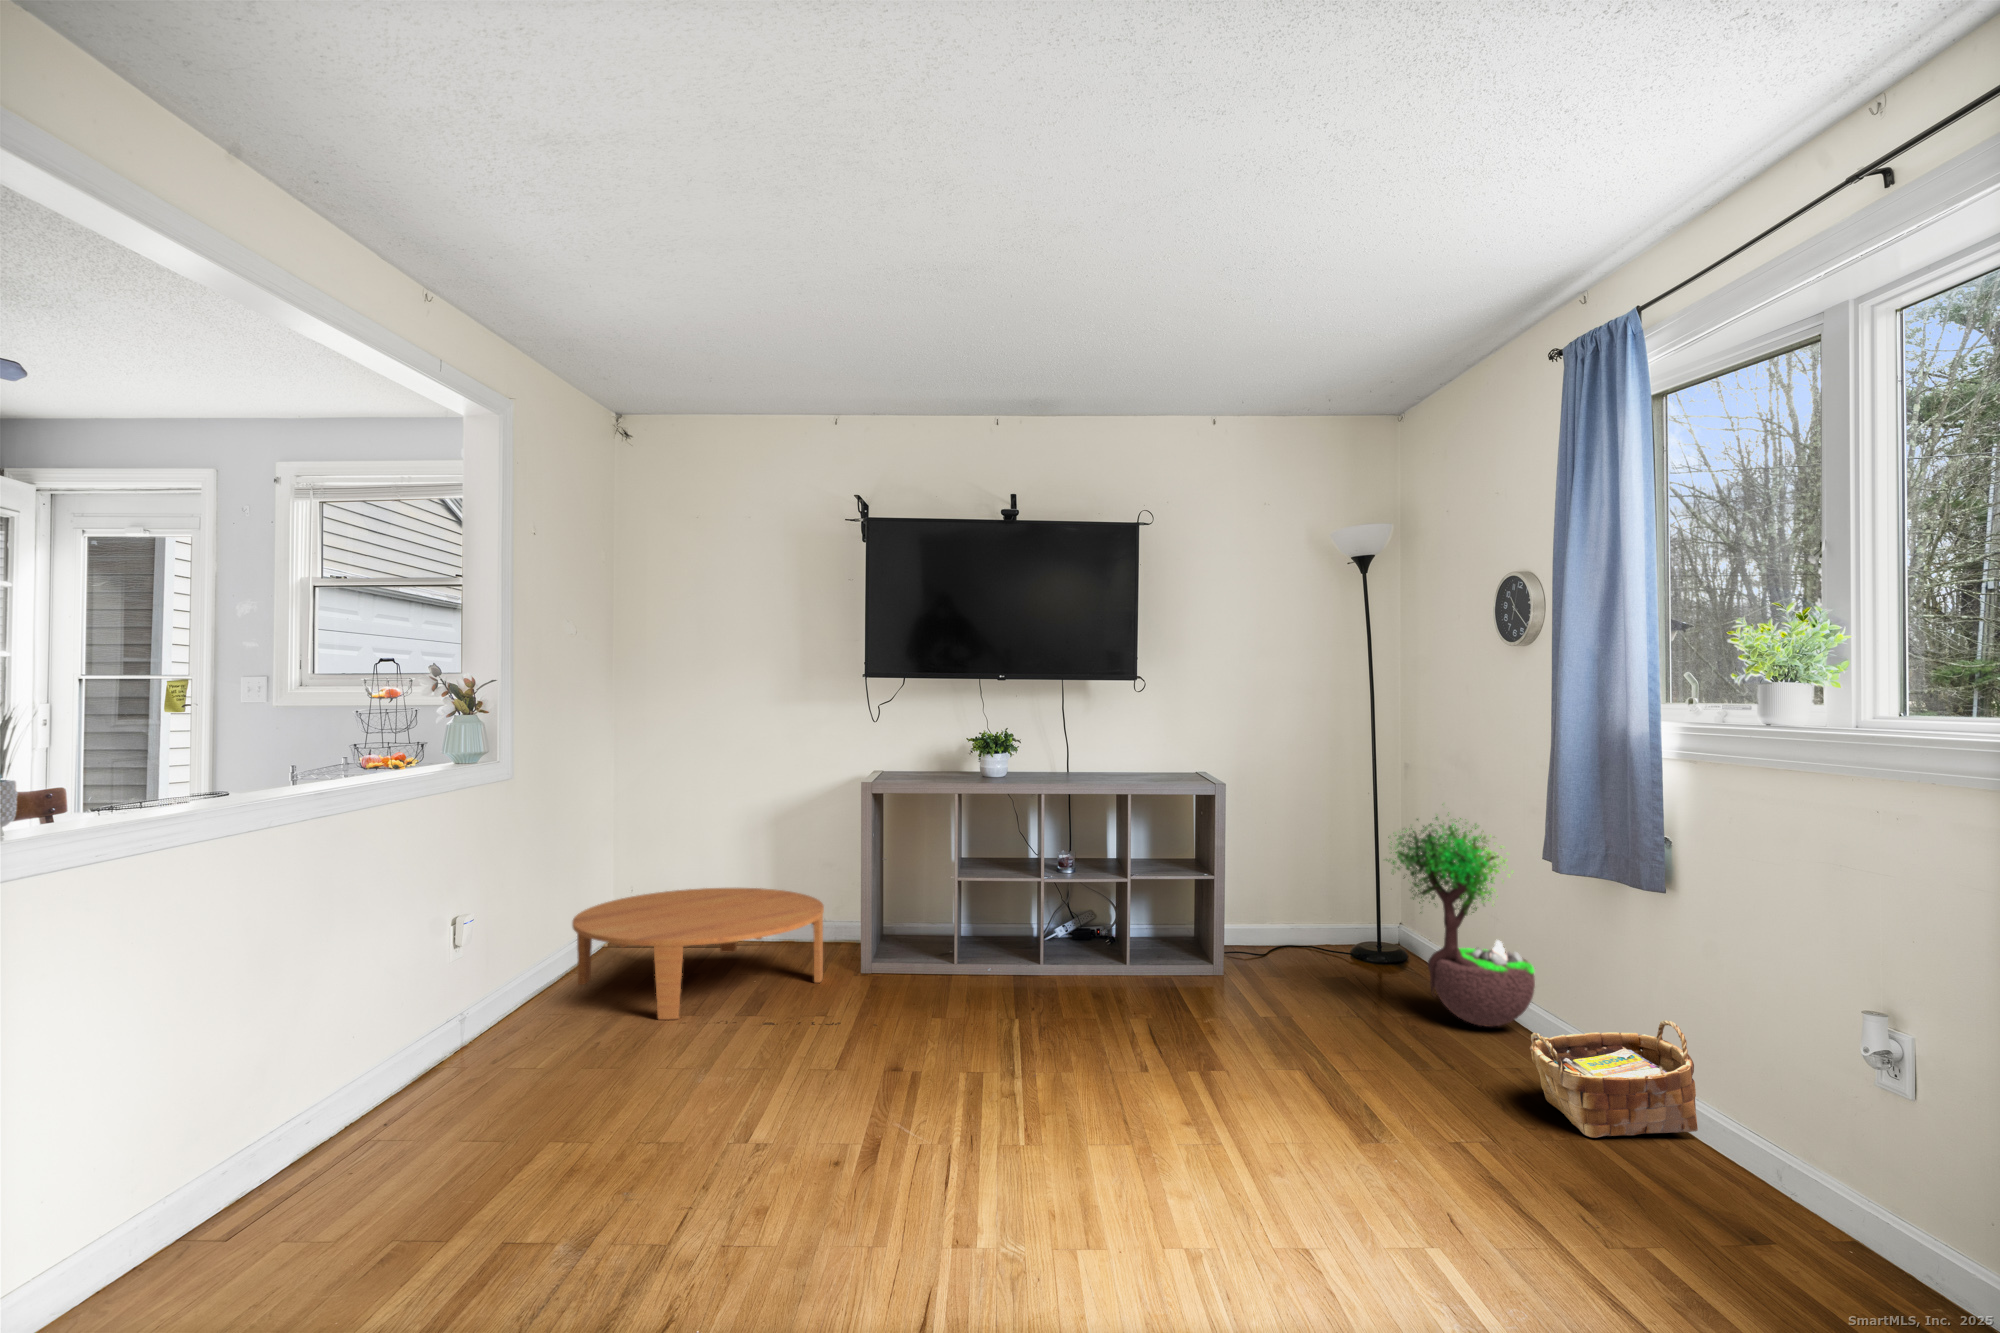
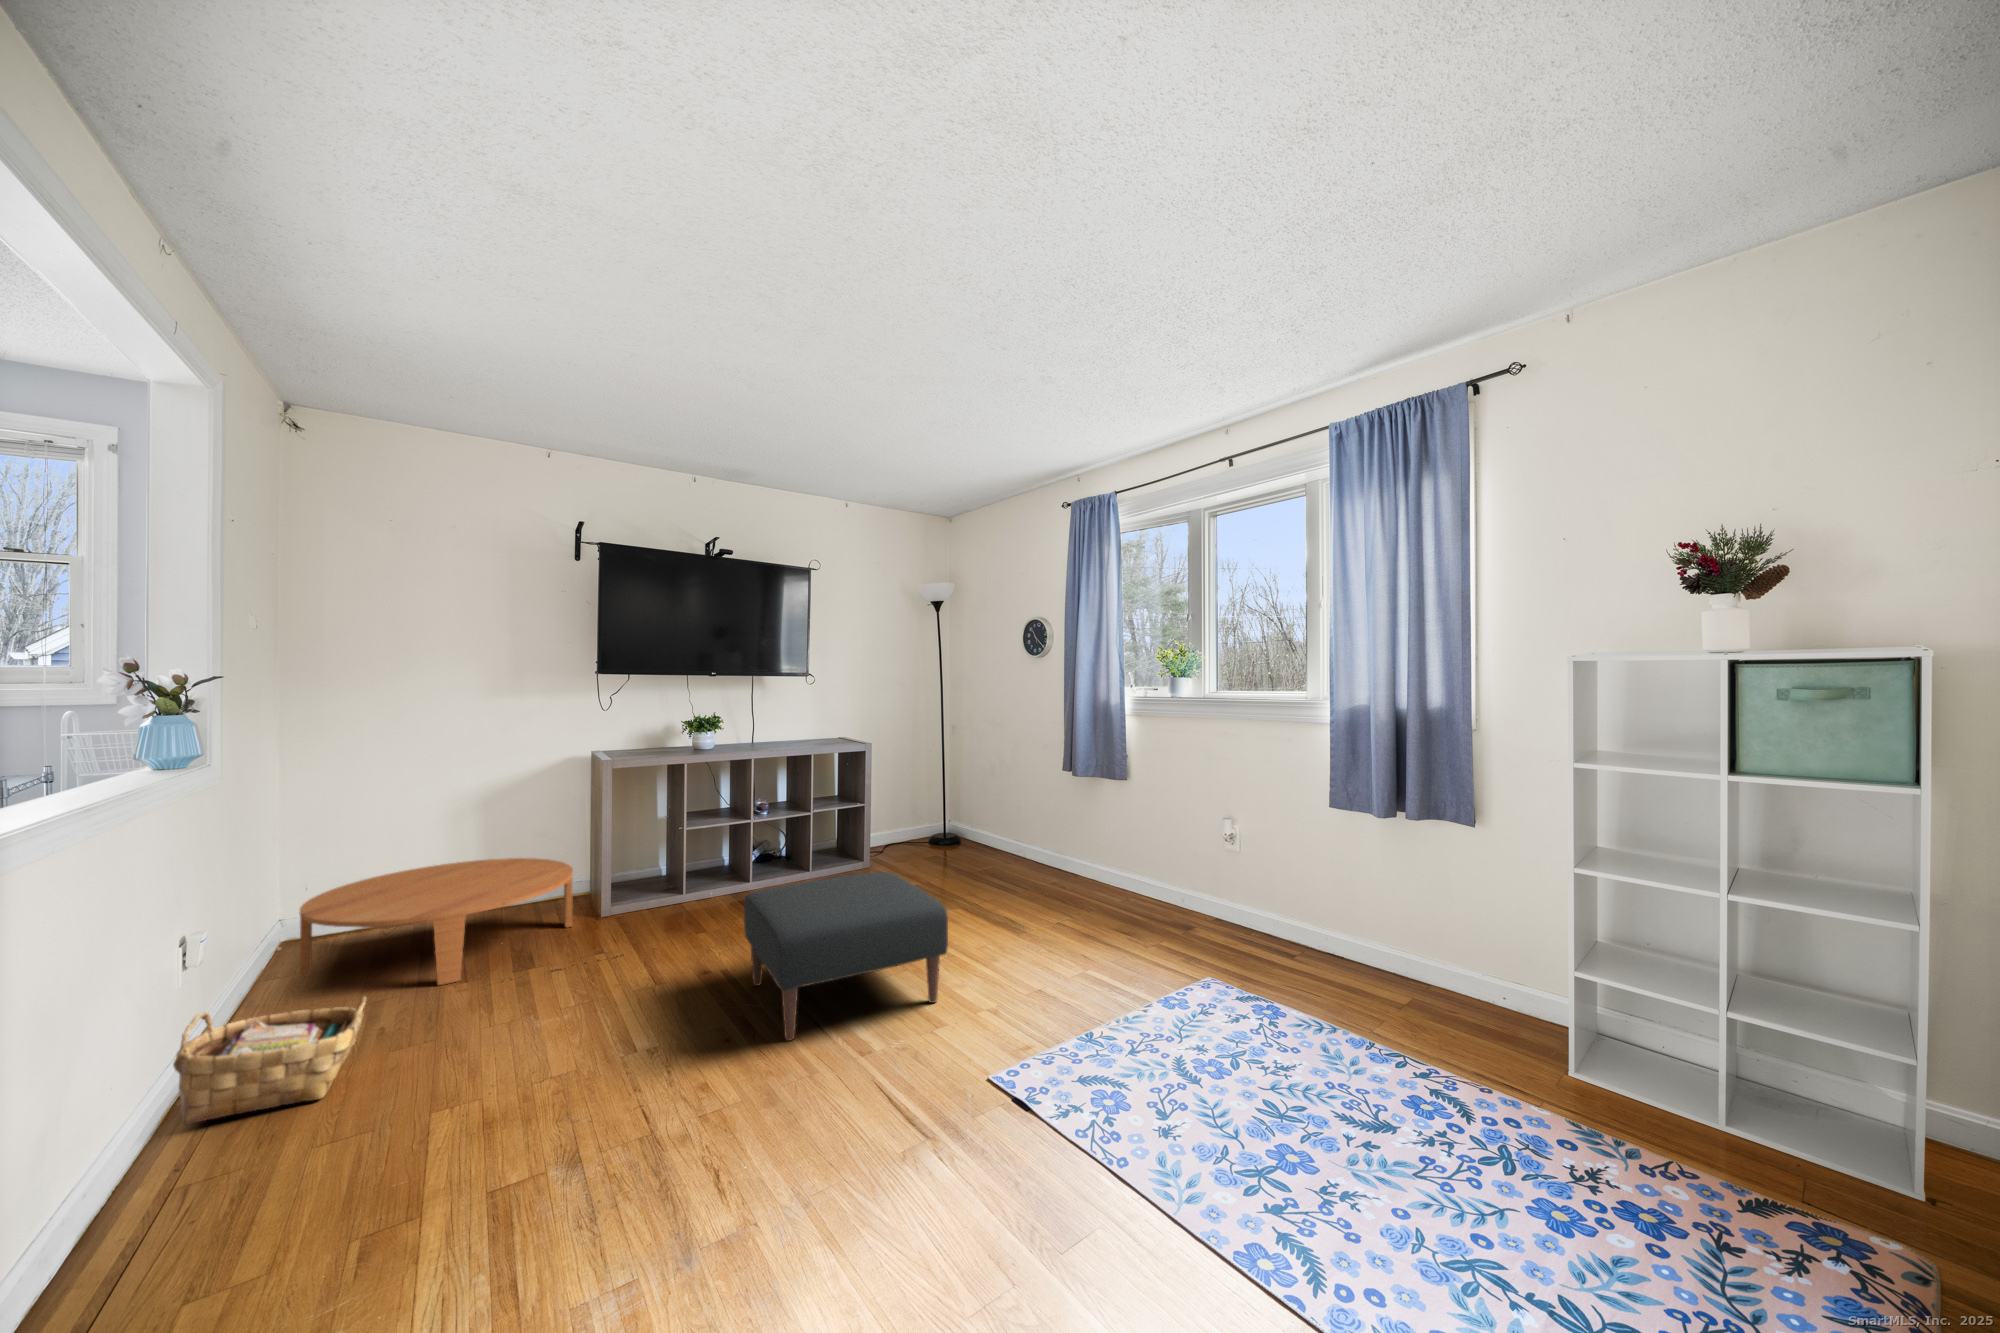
potted tree: present [1386,815,1535,1027] -> none [971,748,1052,870]
ottoman: none [878,972,1142,1198] -> present [744,872,948,1041]
woven basket: present [1530,1020,1698,1138] -> present [173,997,367,1125]

